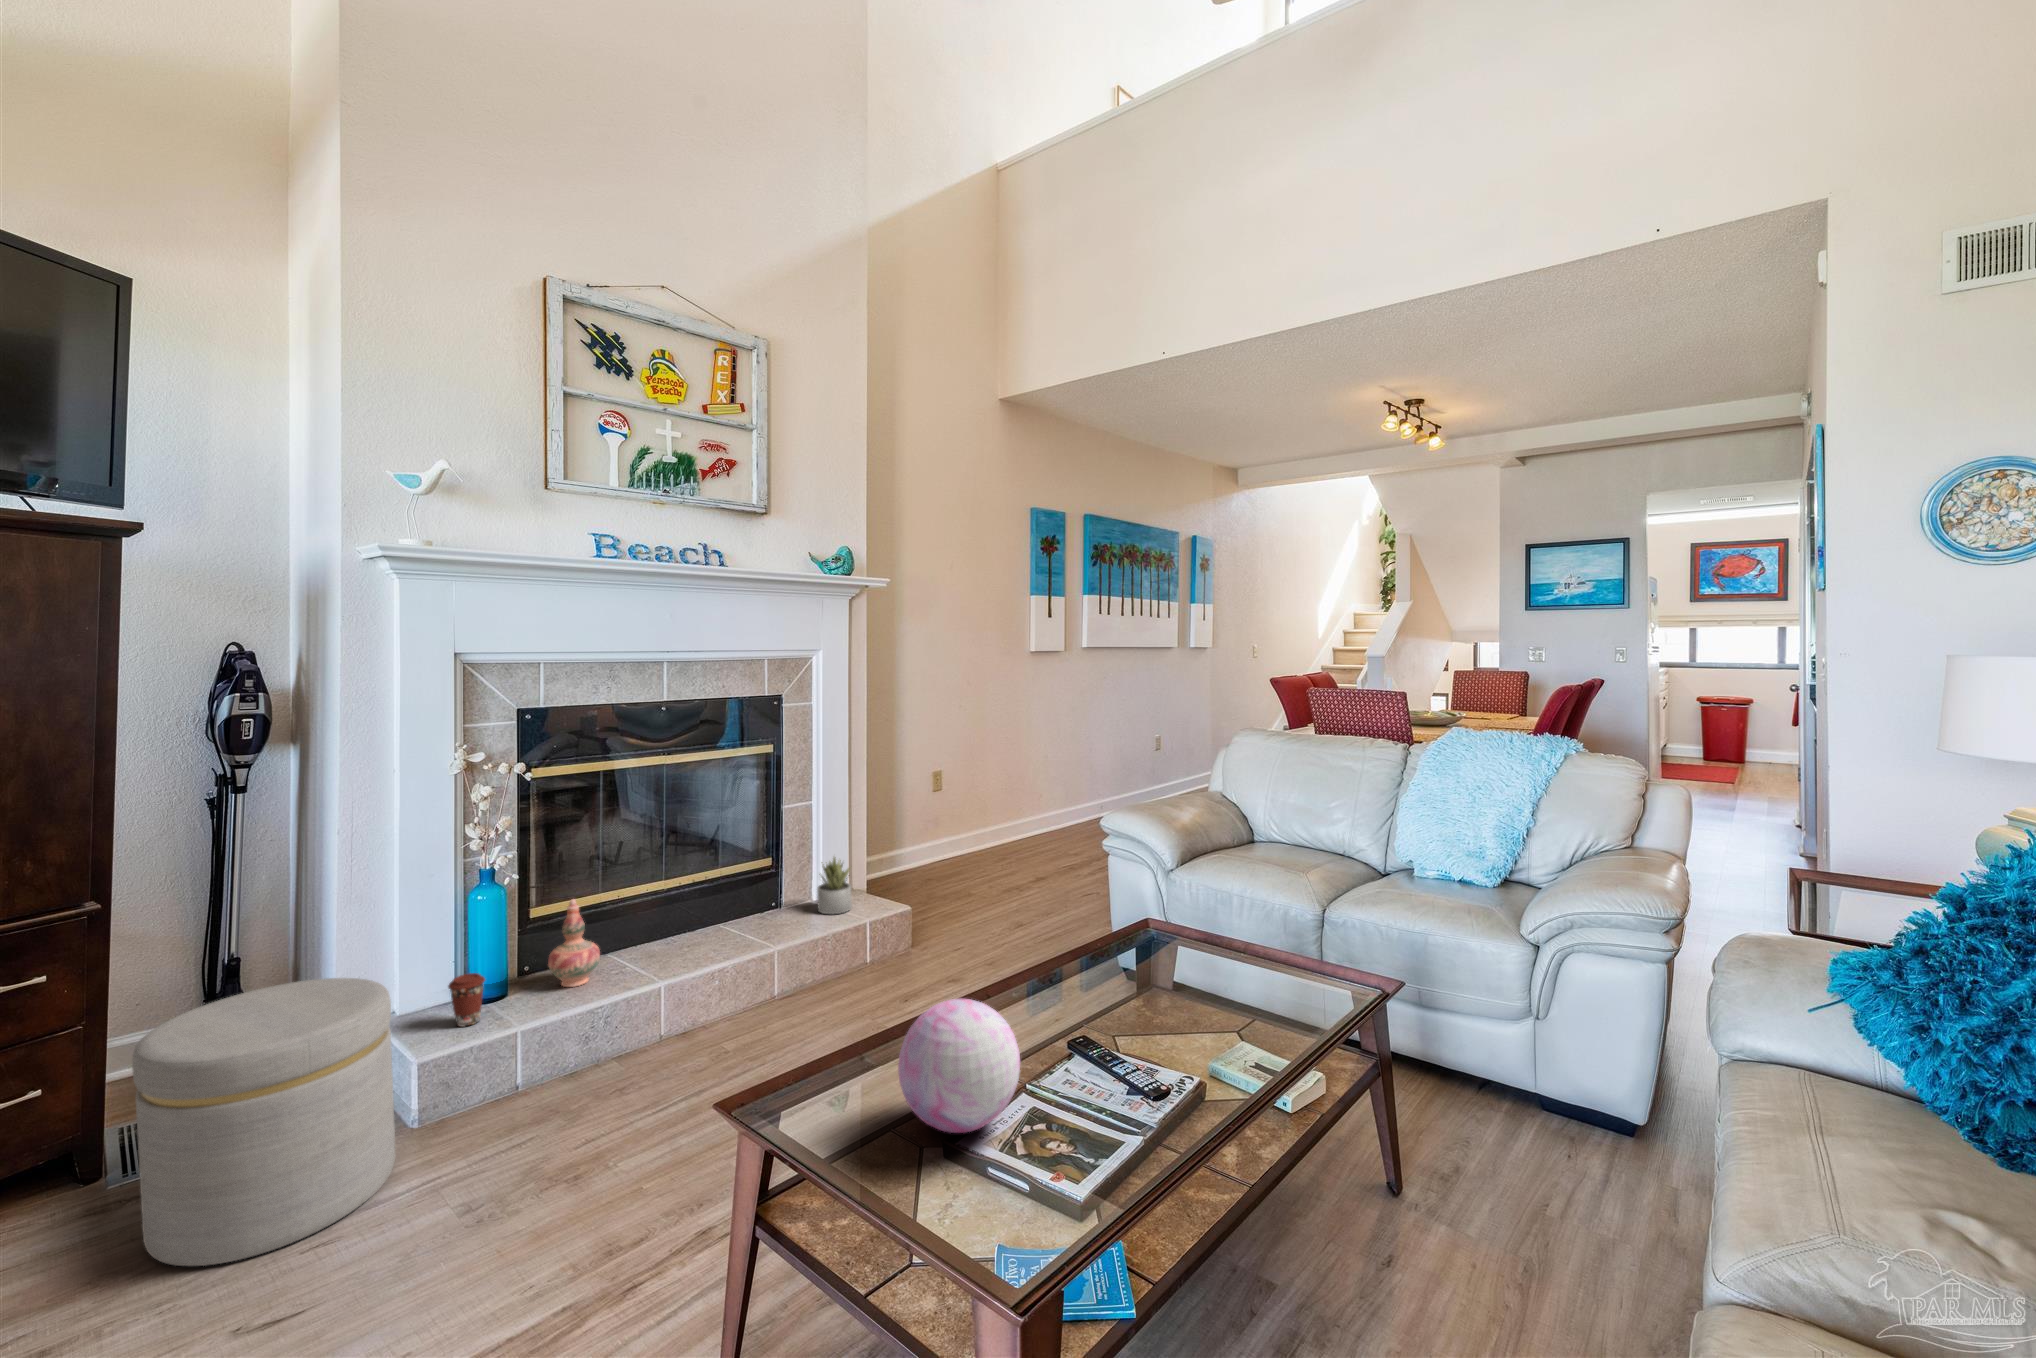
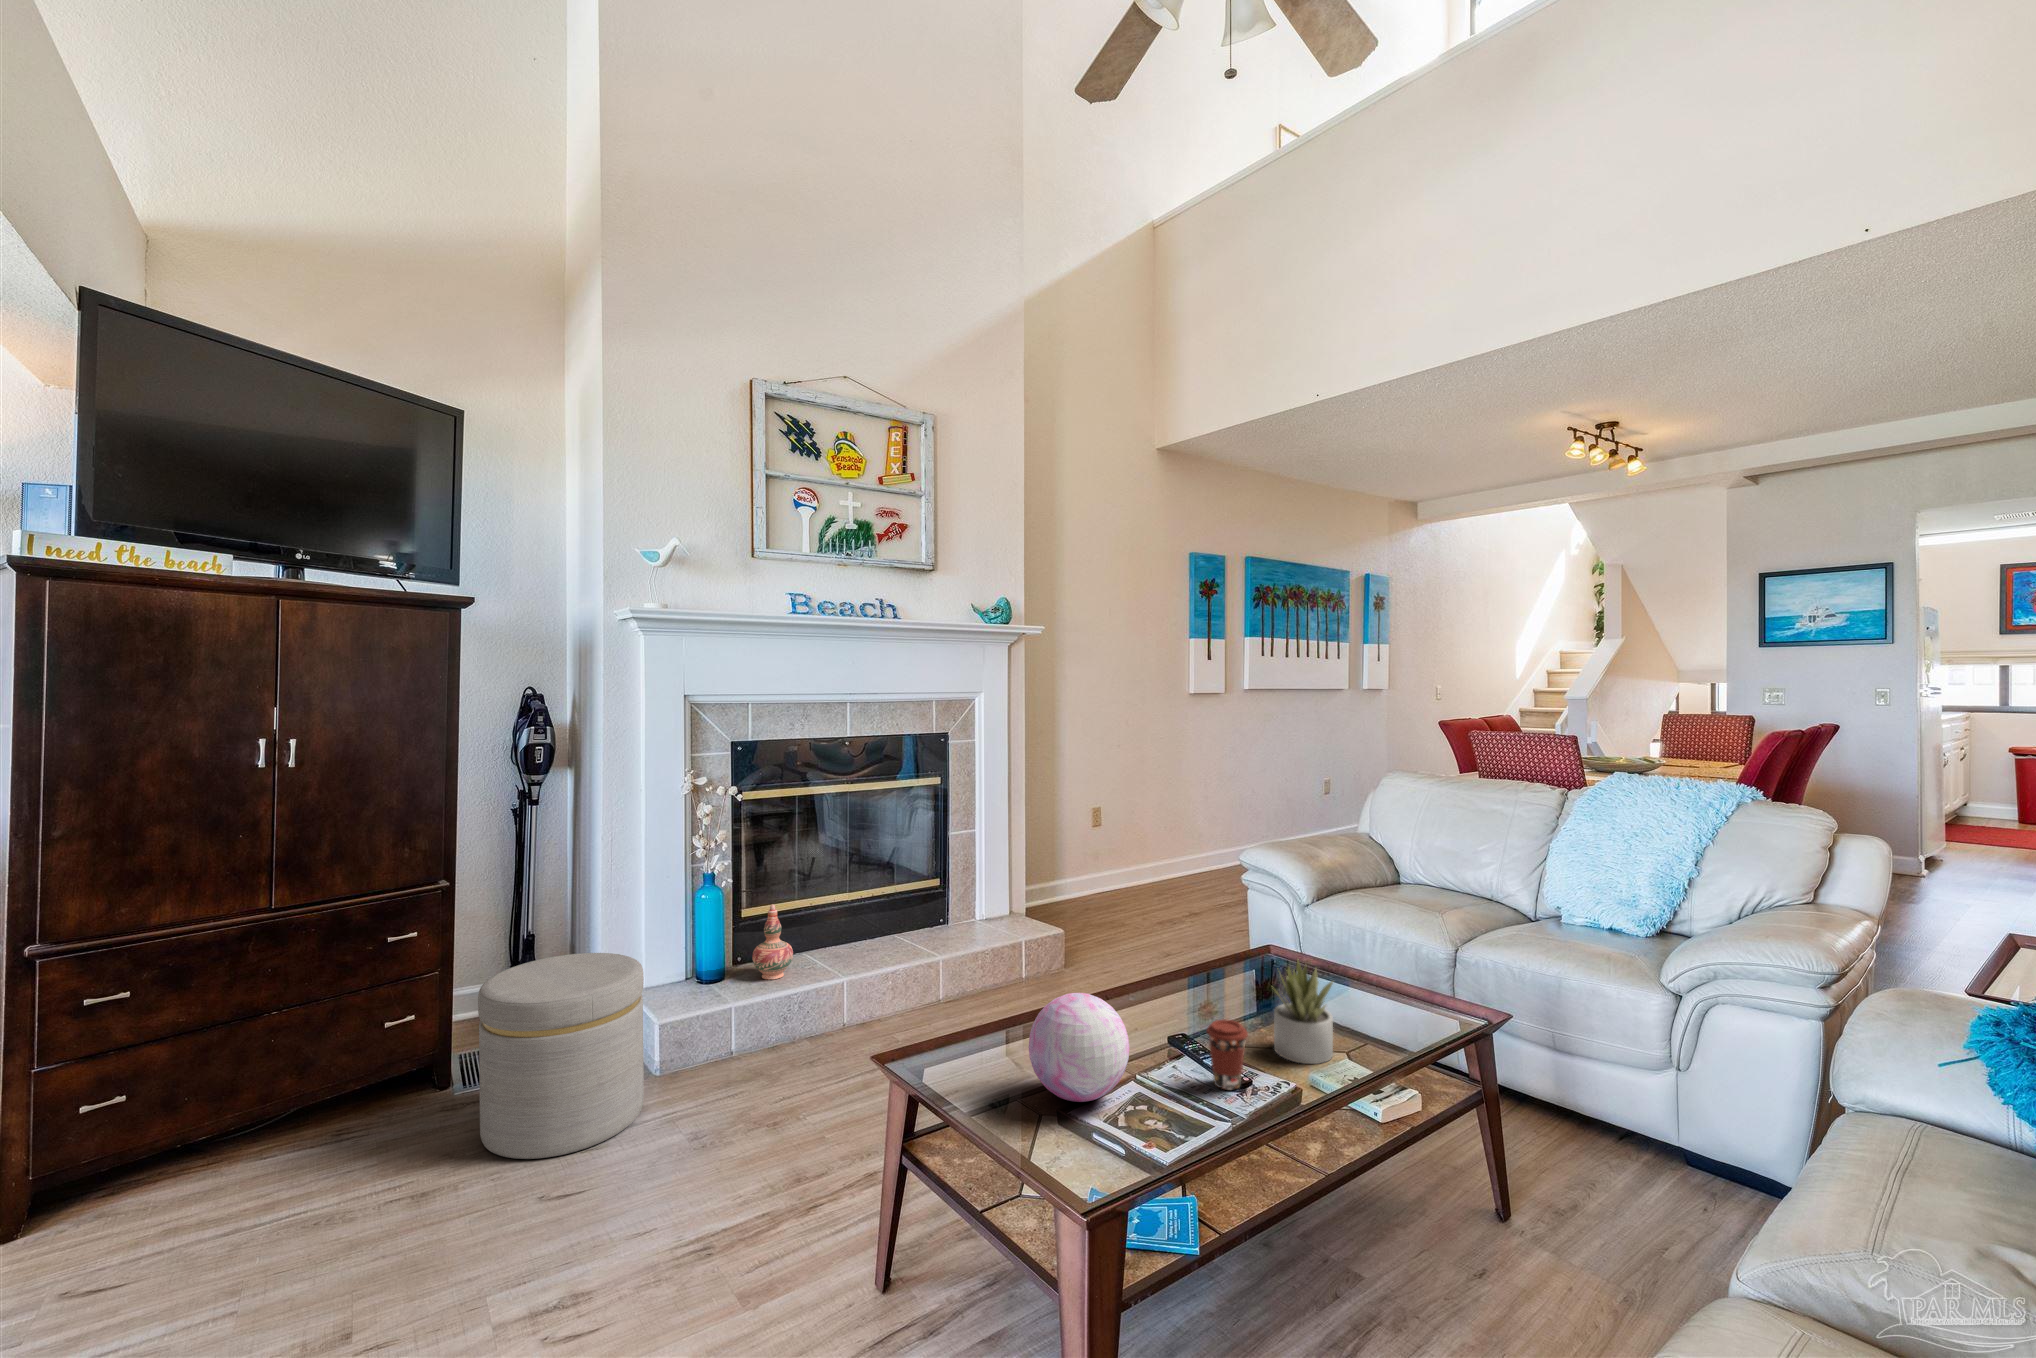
succulent plant: present [817,857,852,914] -> present [1274,961,1333,1064]
coffee cup: present [448,973,485,1027] -> present [1207,1019,1248,1090]

